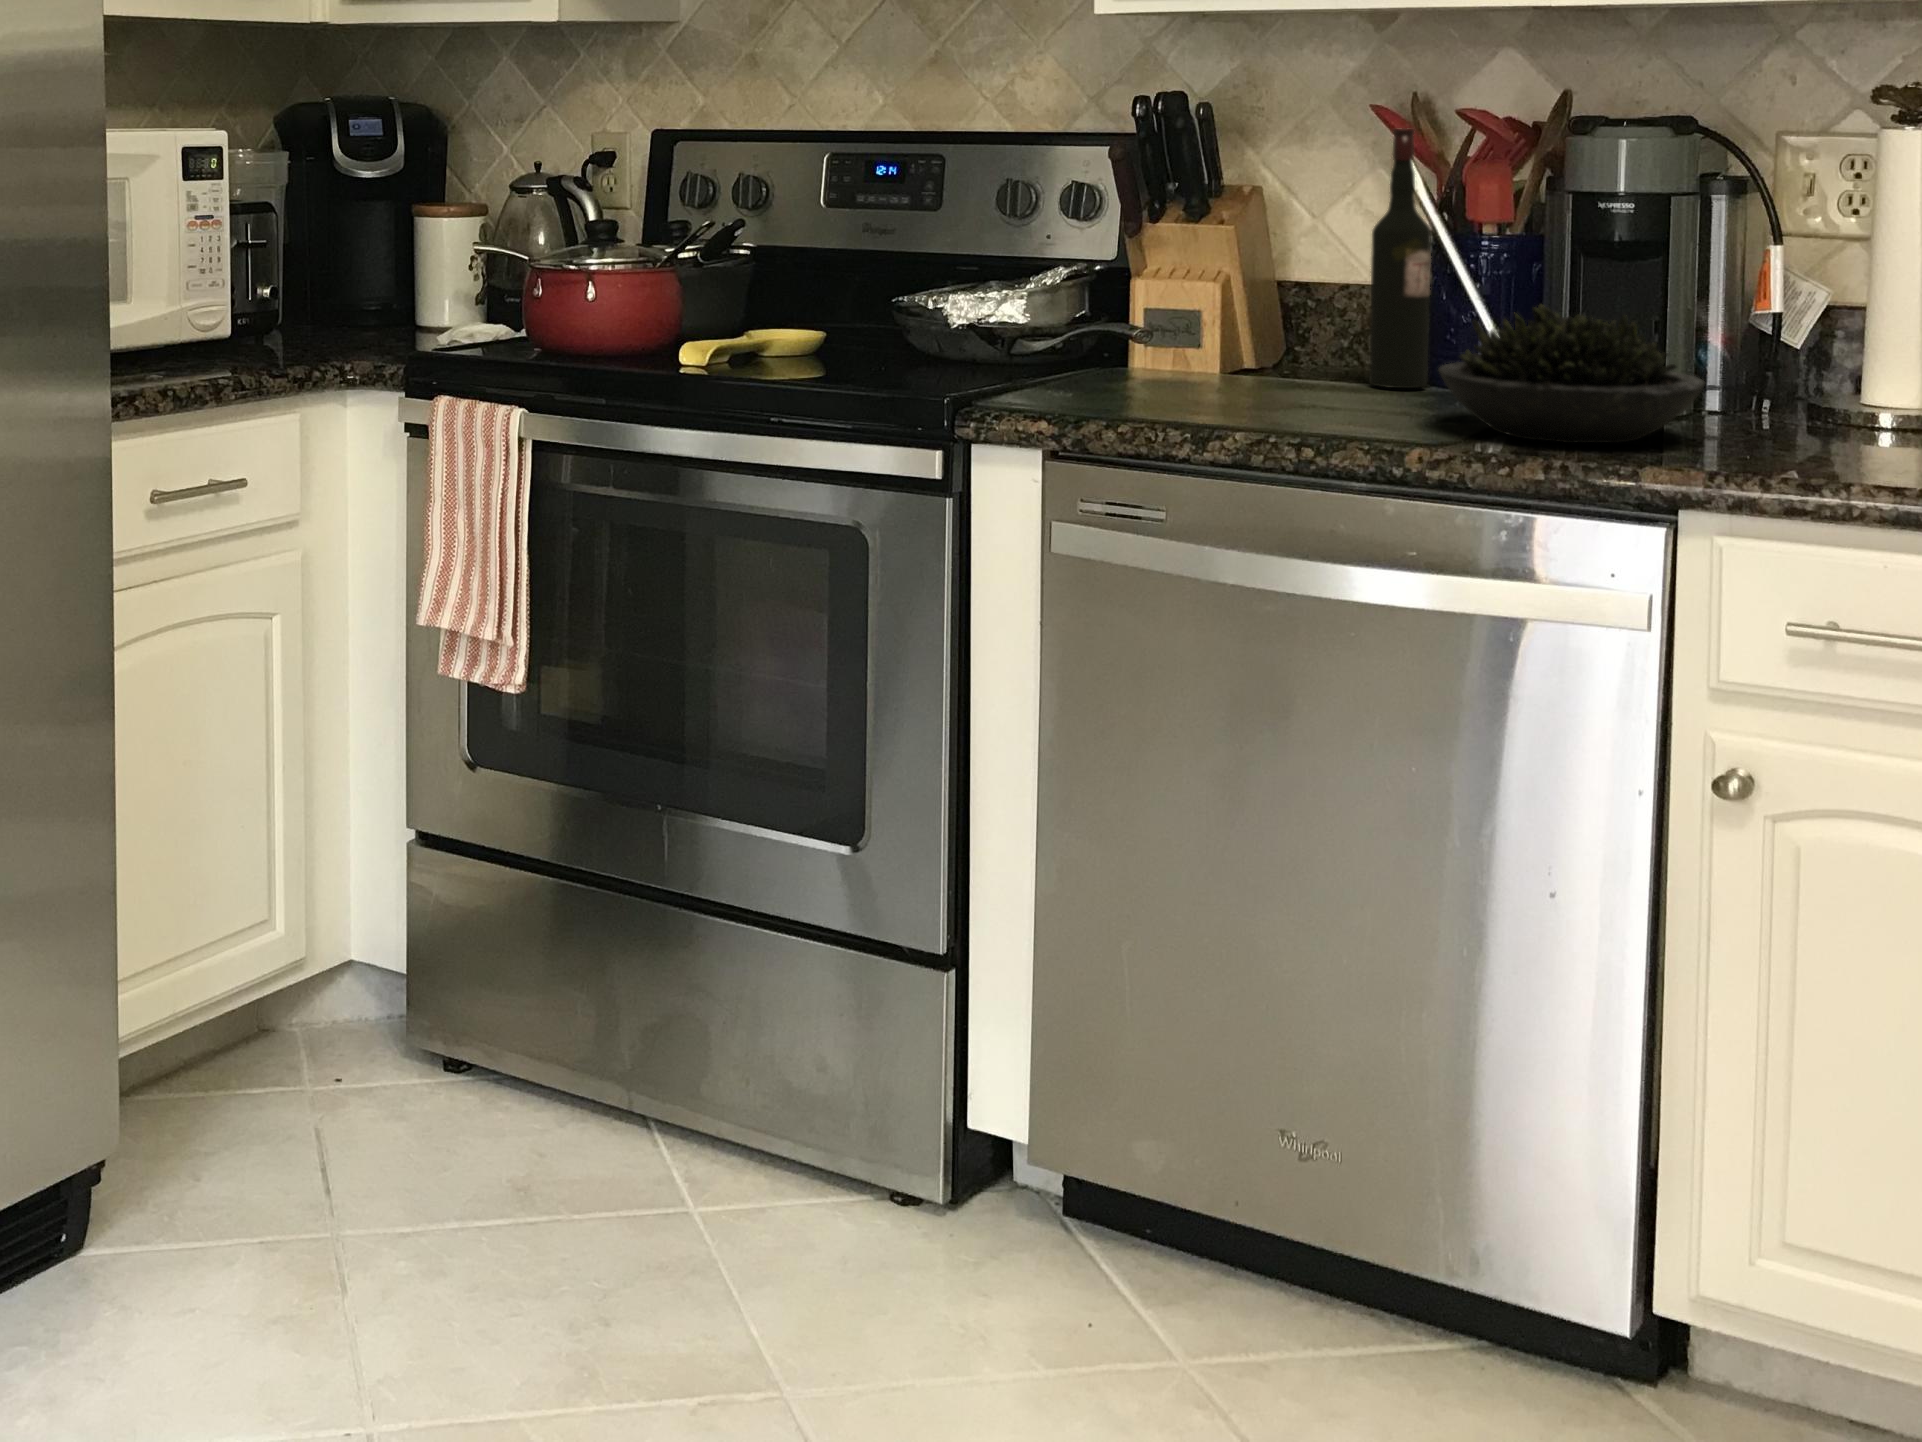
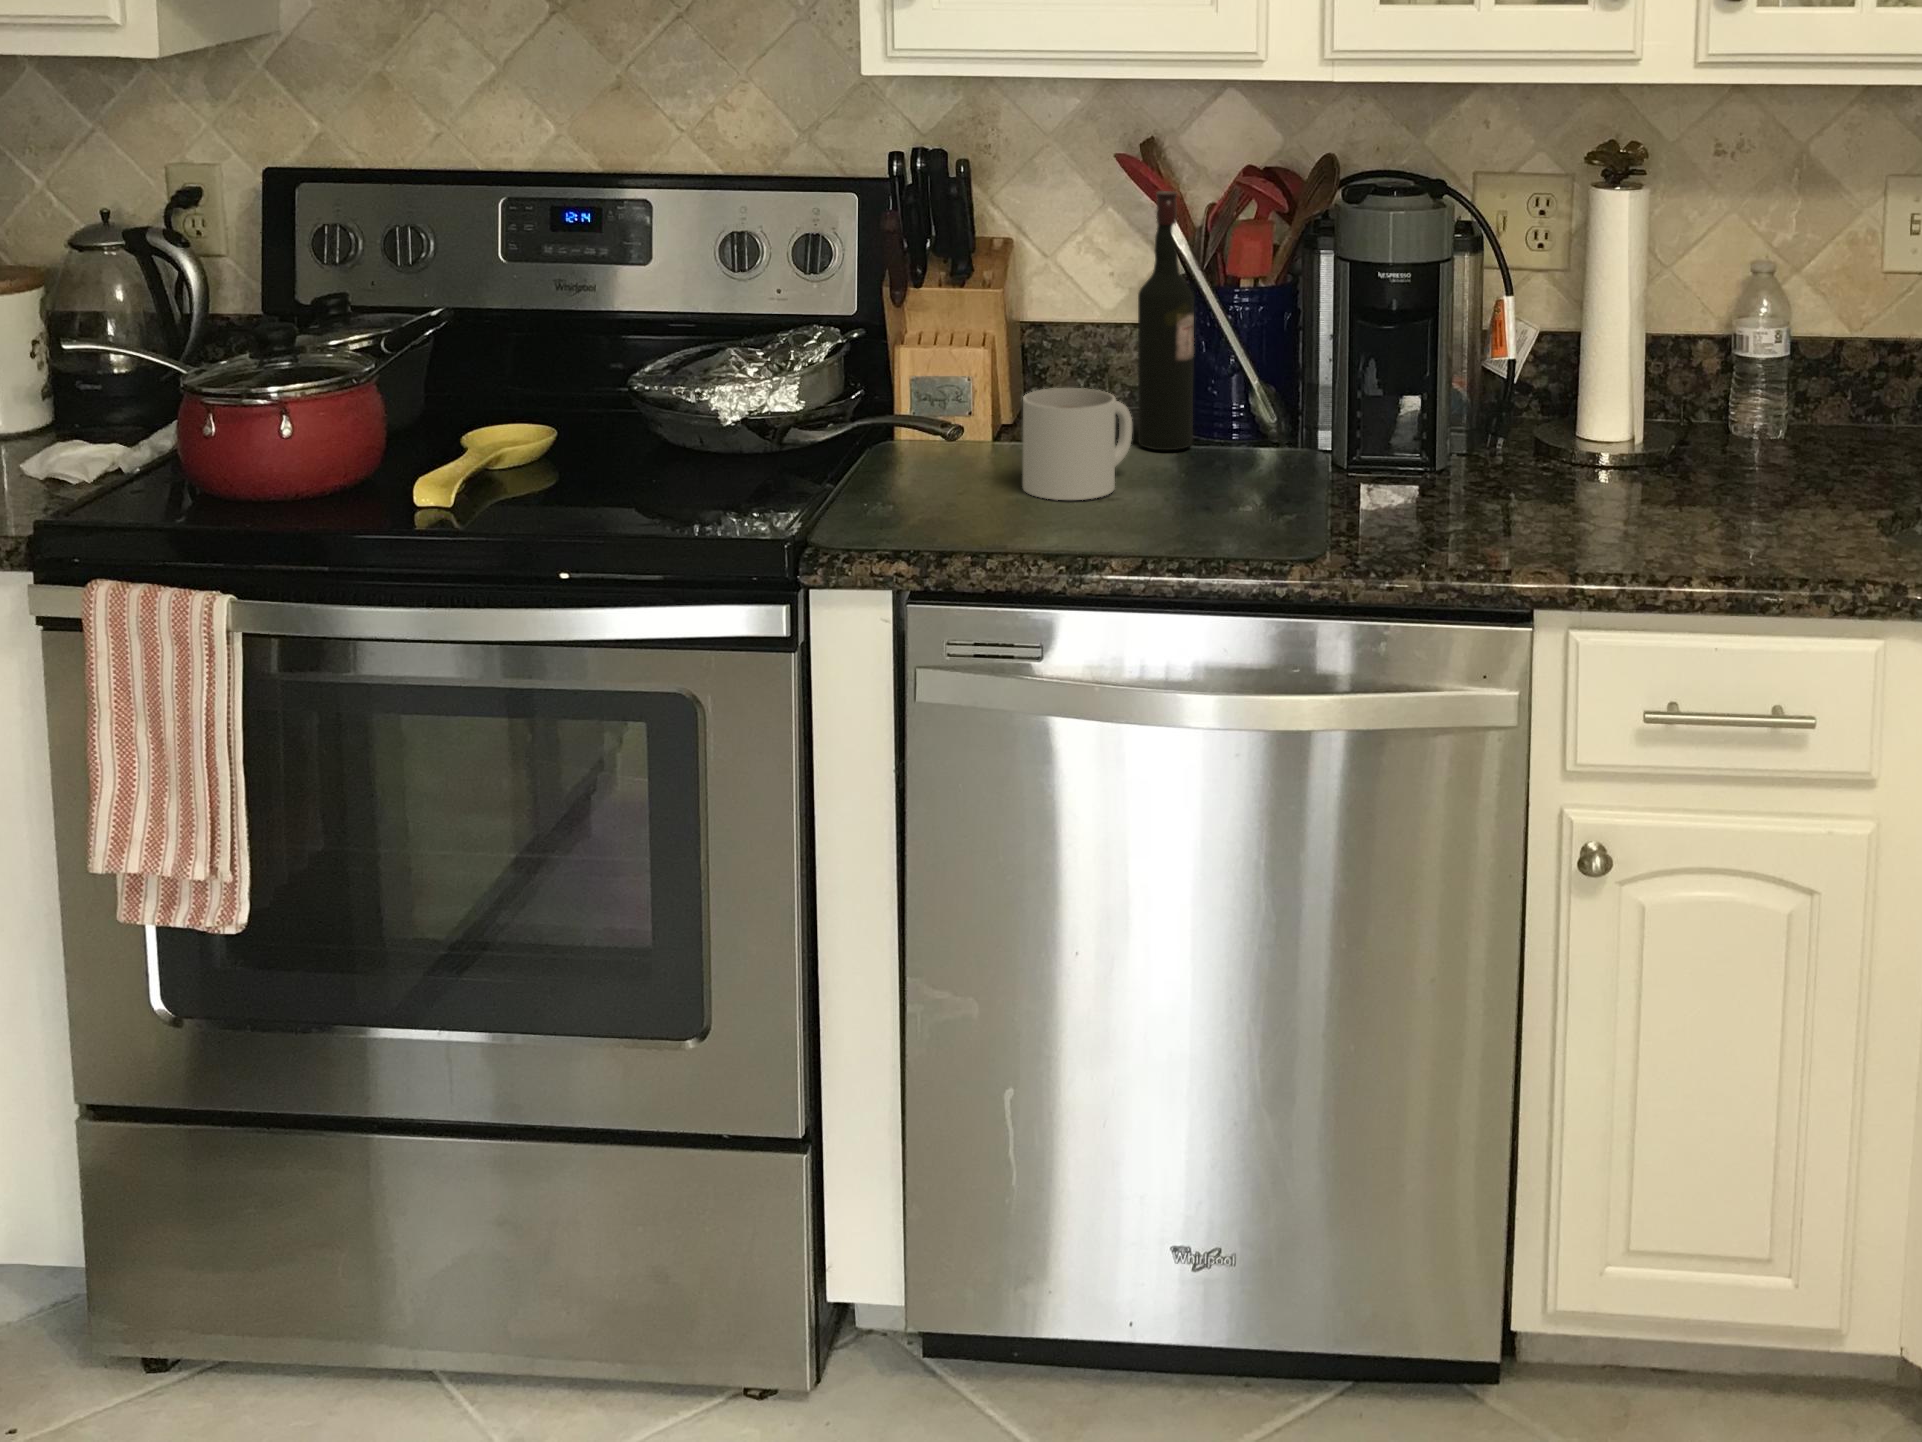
mug: none [1209,305,1335,403] -> present [1023,388,1132,500]
succulent plant: present [1439,305,1705,443] -> none [1265,390,1502,532]

